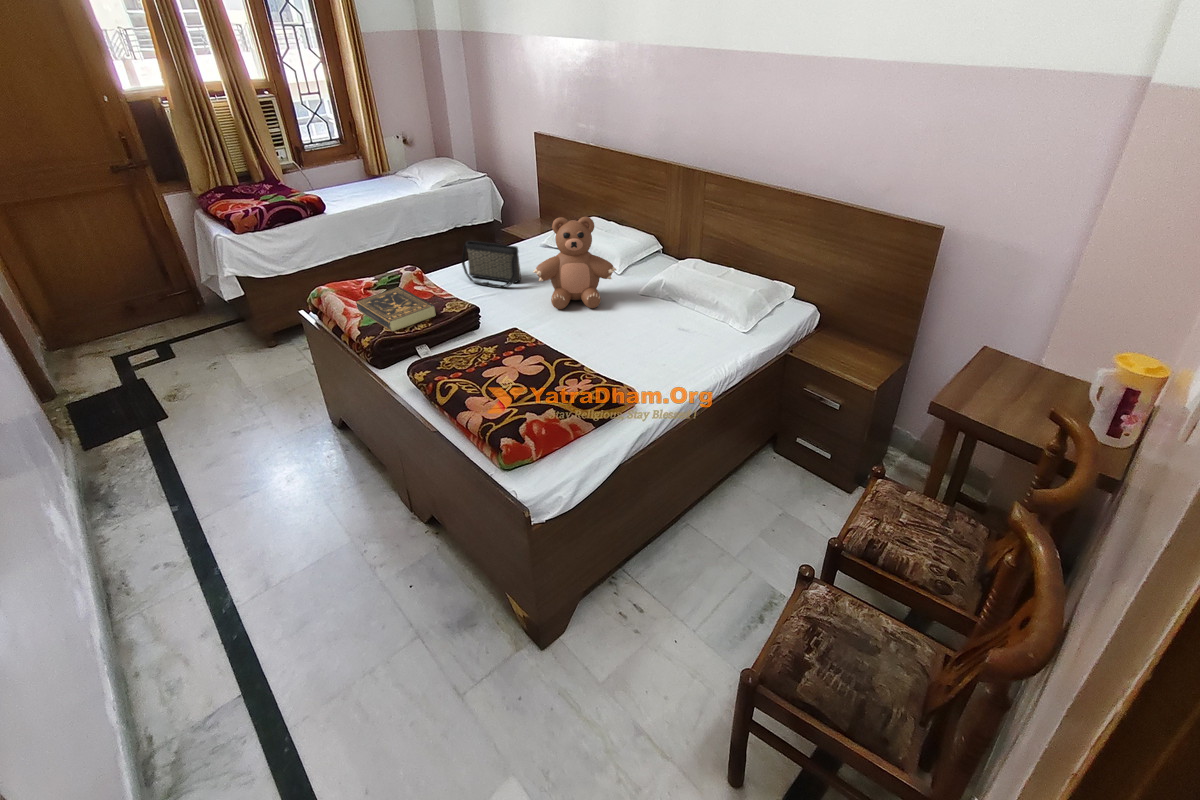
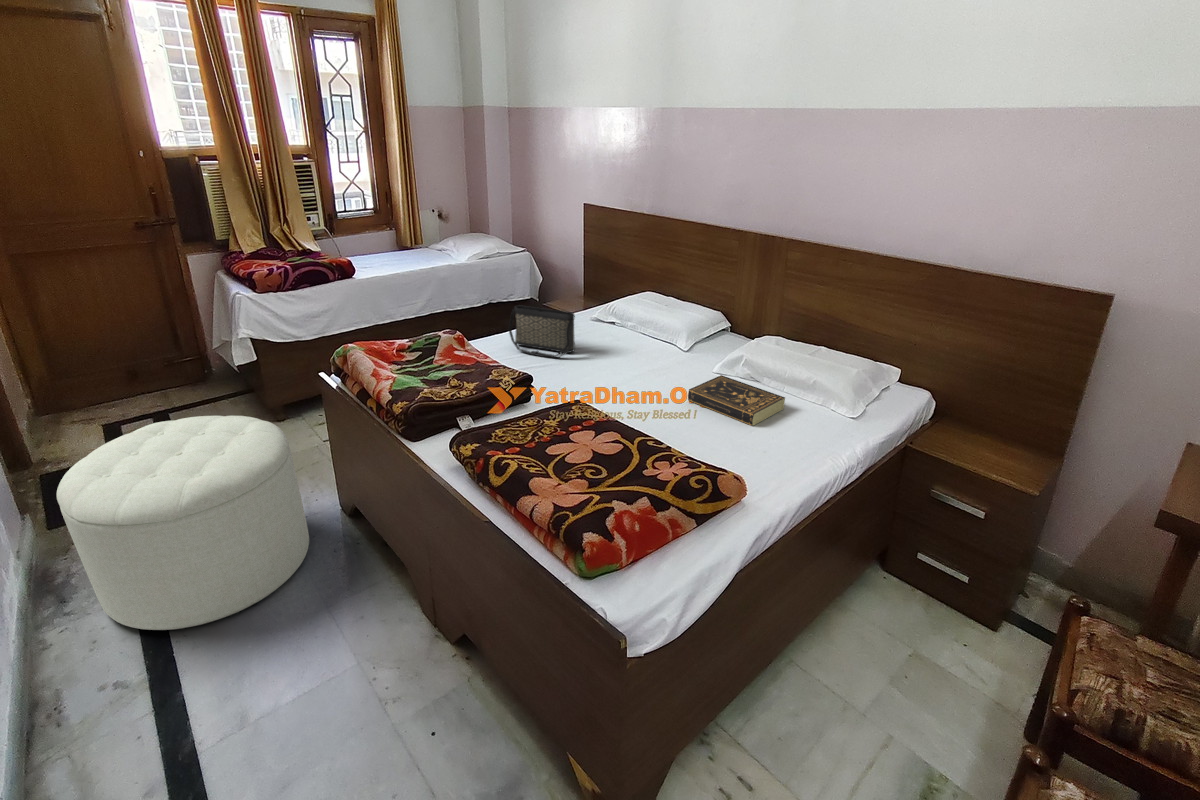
teddy bear: present [533,217,617,309] -> none [594,278,692,383]
book: present [356,287,436,331] -> present [688,375,785,426]
ottoman: none [94,350,305,523] -> present [57,416,309,630]

